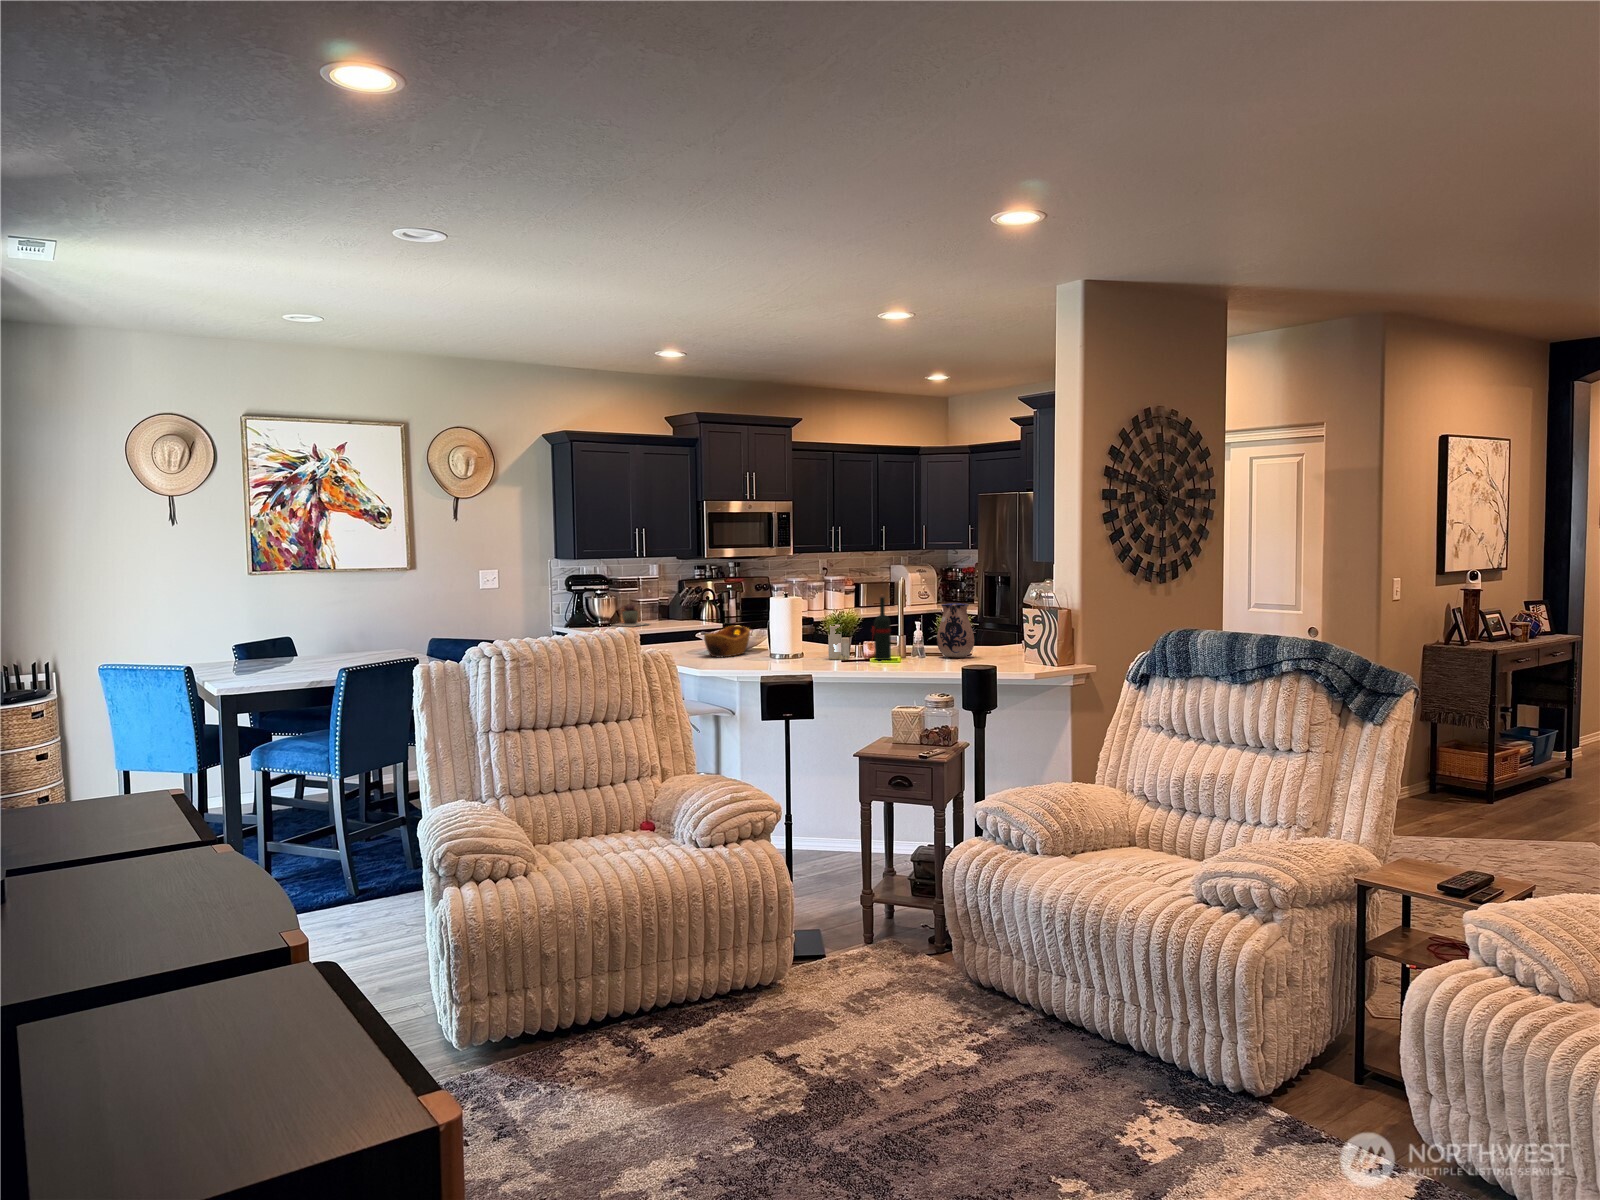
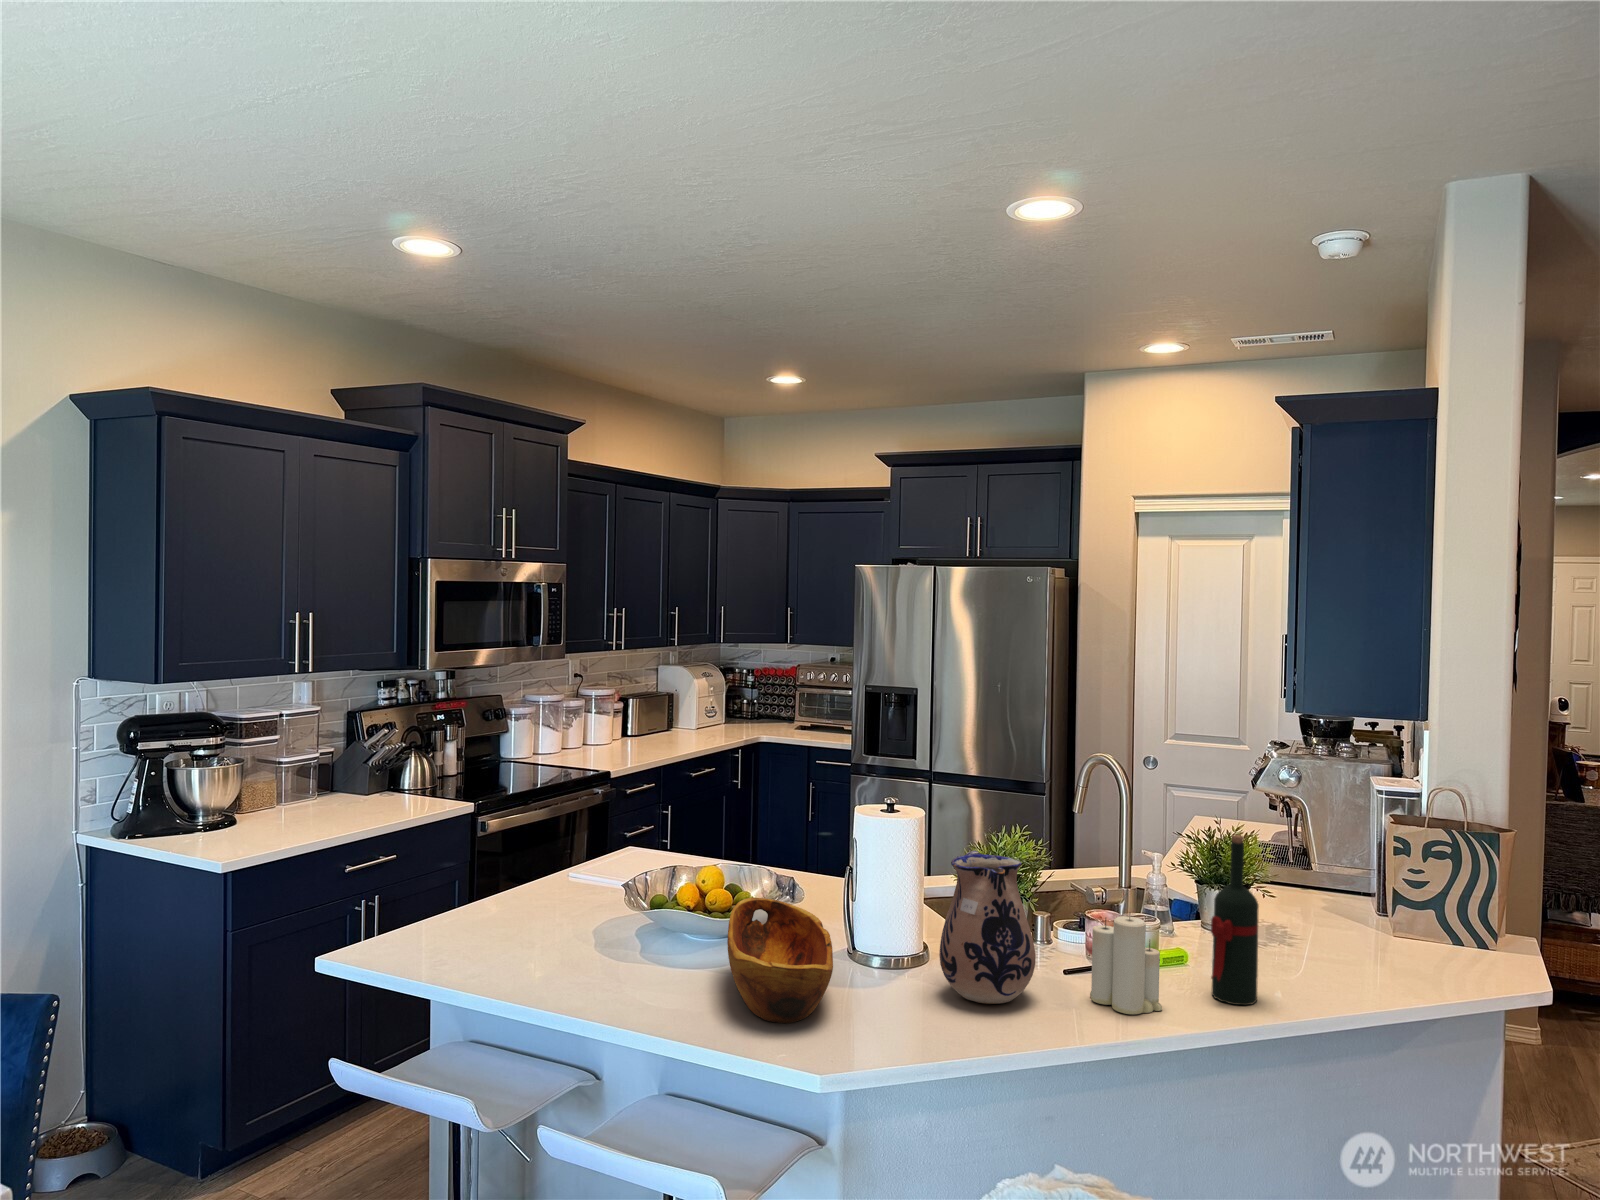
ceramic pitcher: present [937,603,974,658] -> present [939,851,1036,1004]
succulent plant: present [613,605,649,627] -> none [238,778,327,832]

